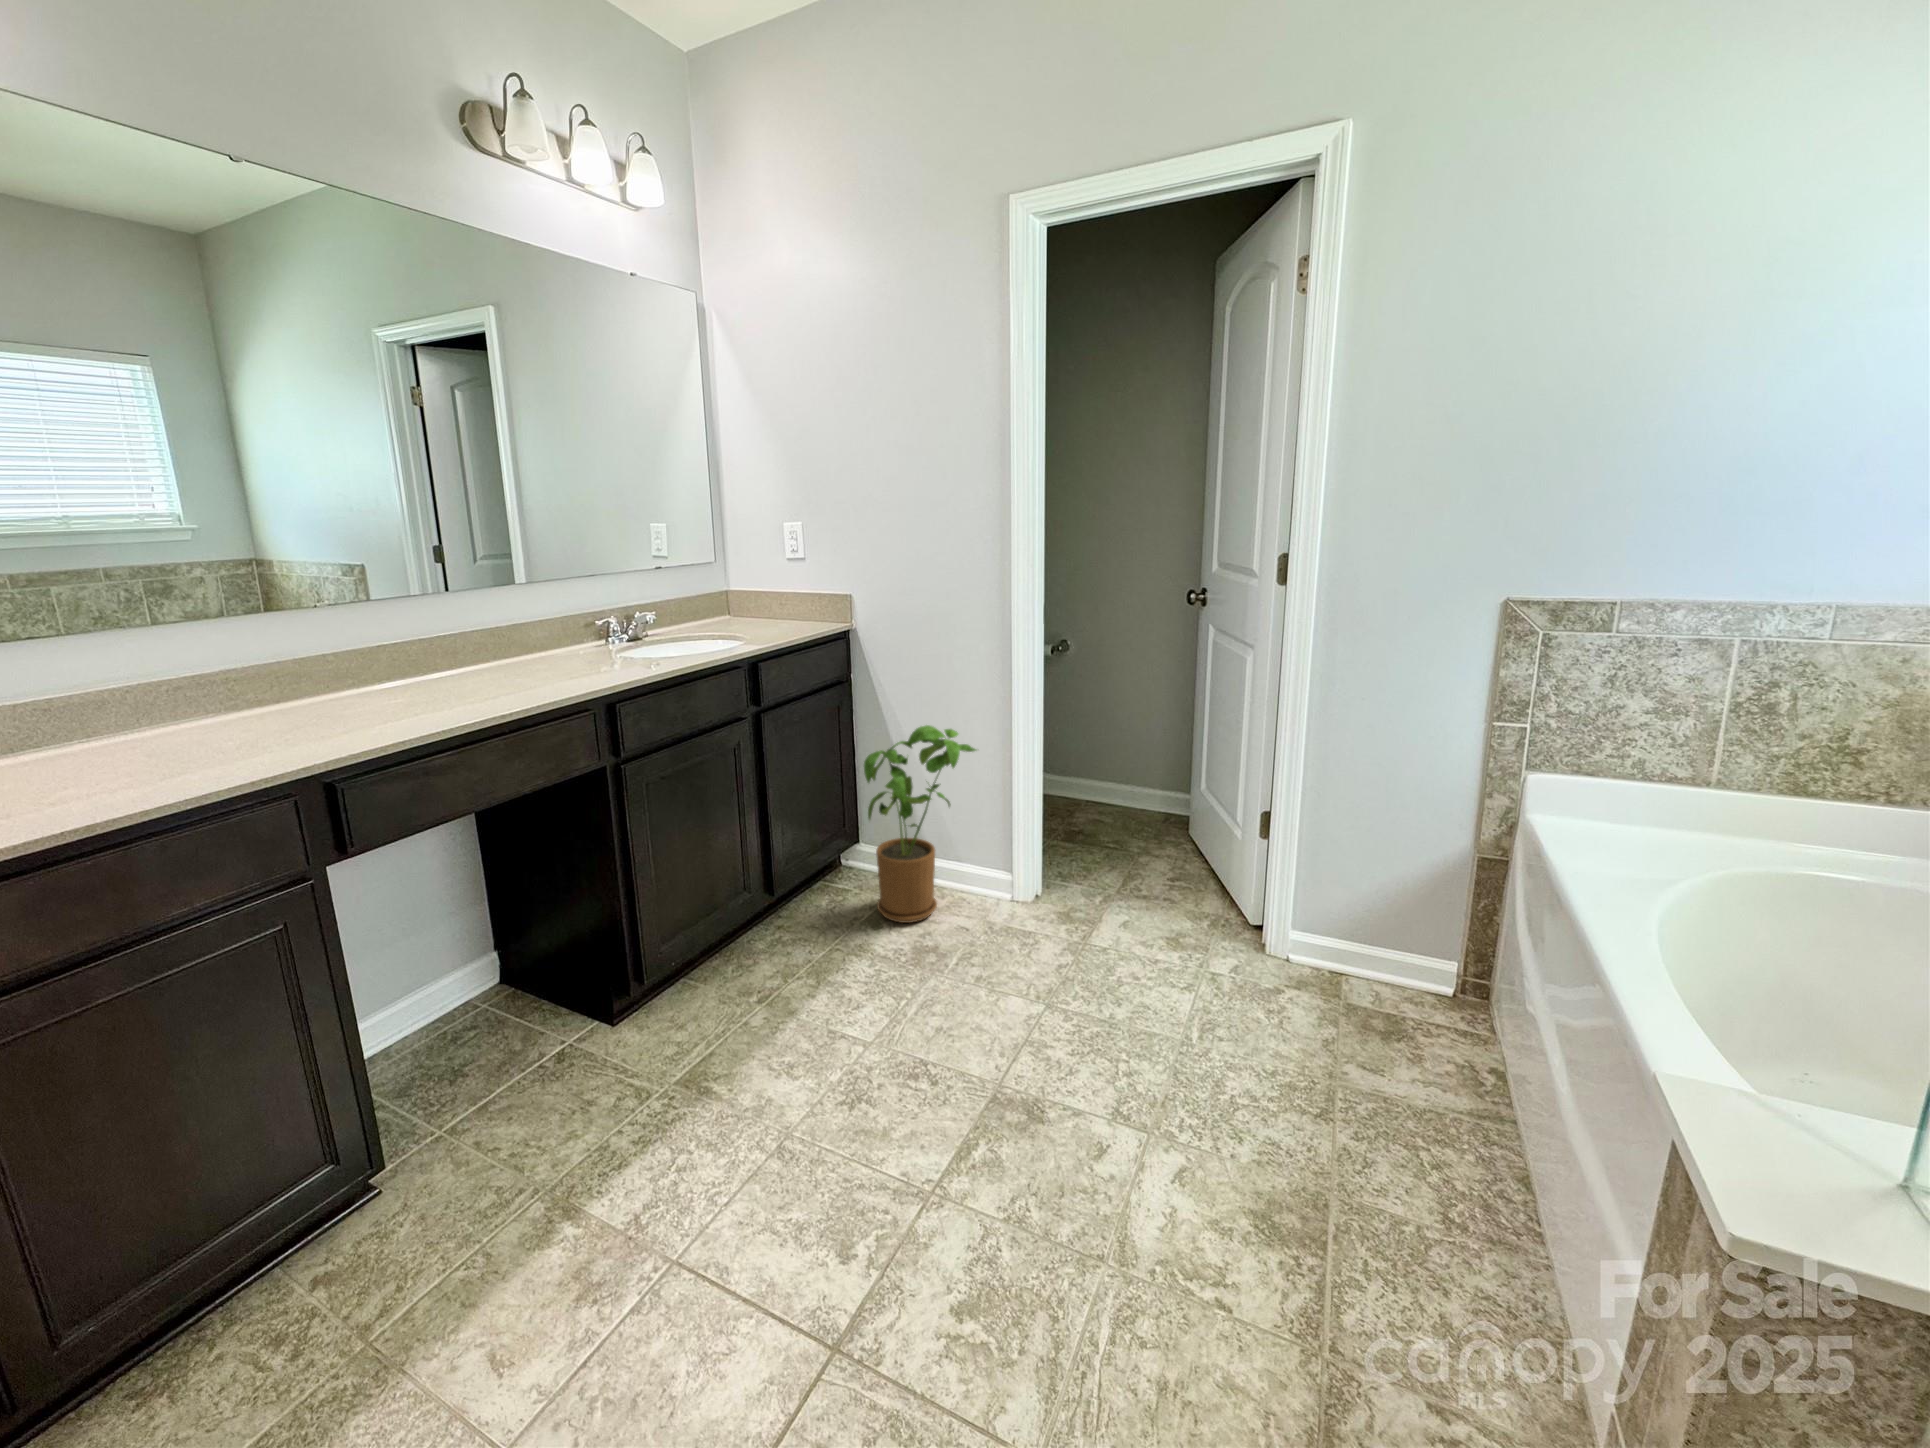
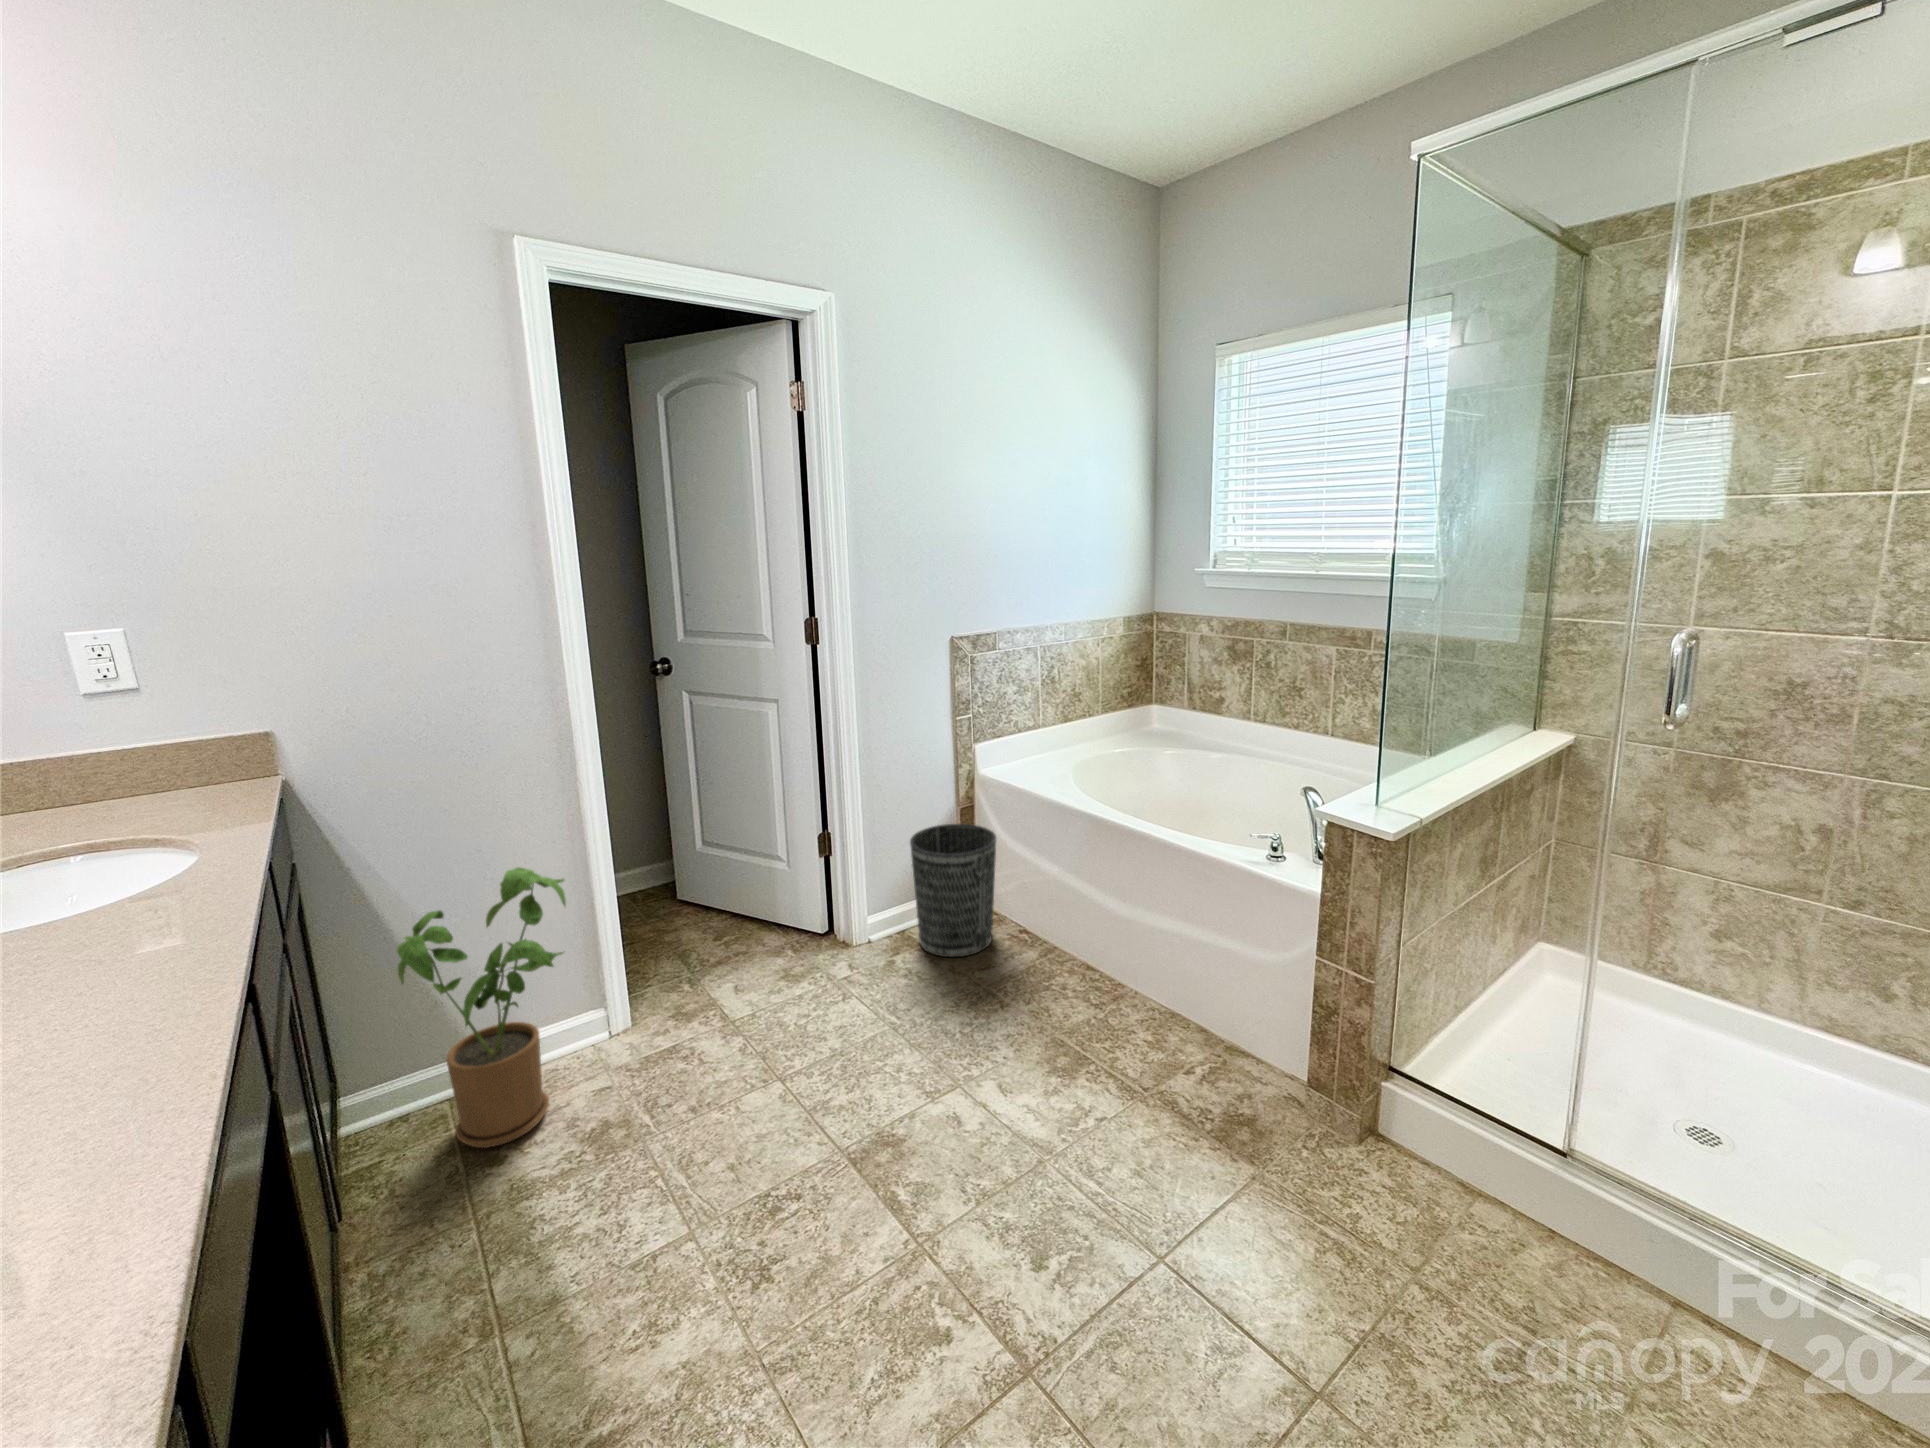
wastebasket: none [1331,858,1477,1054] -> present [910,824,996,957]

